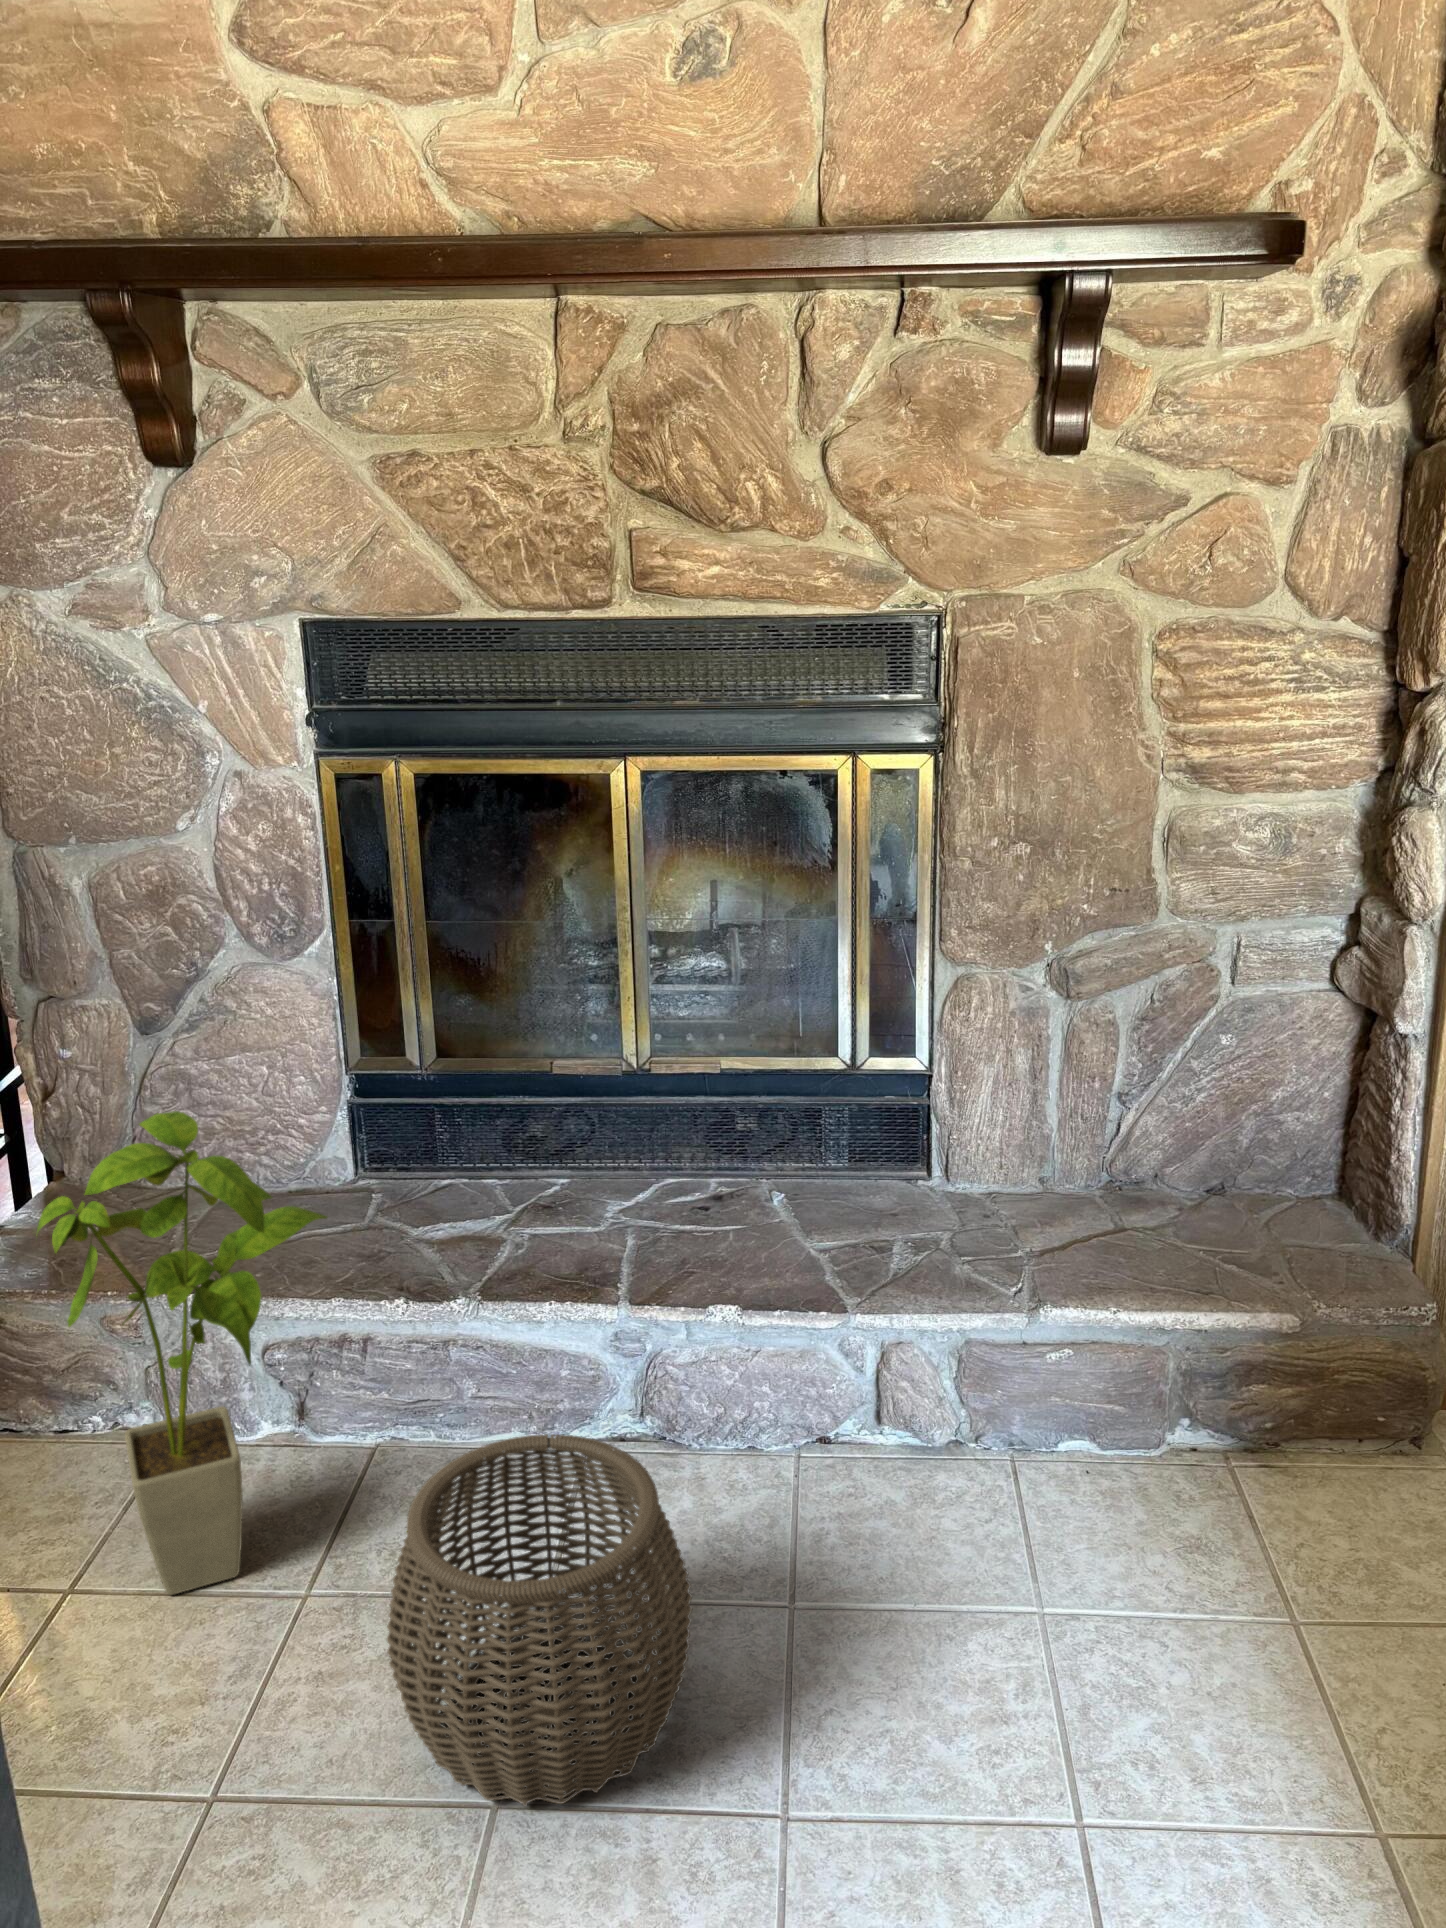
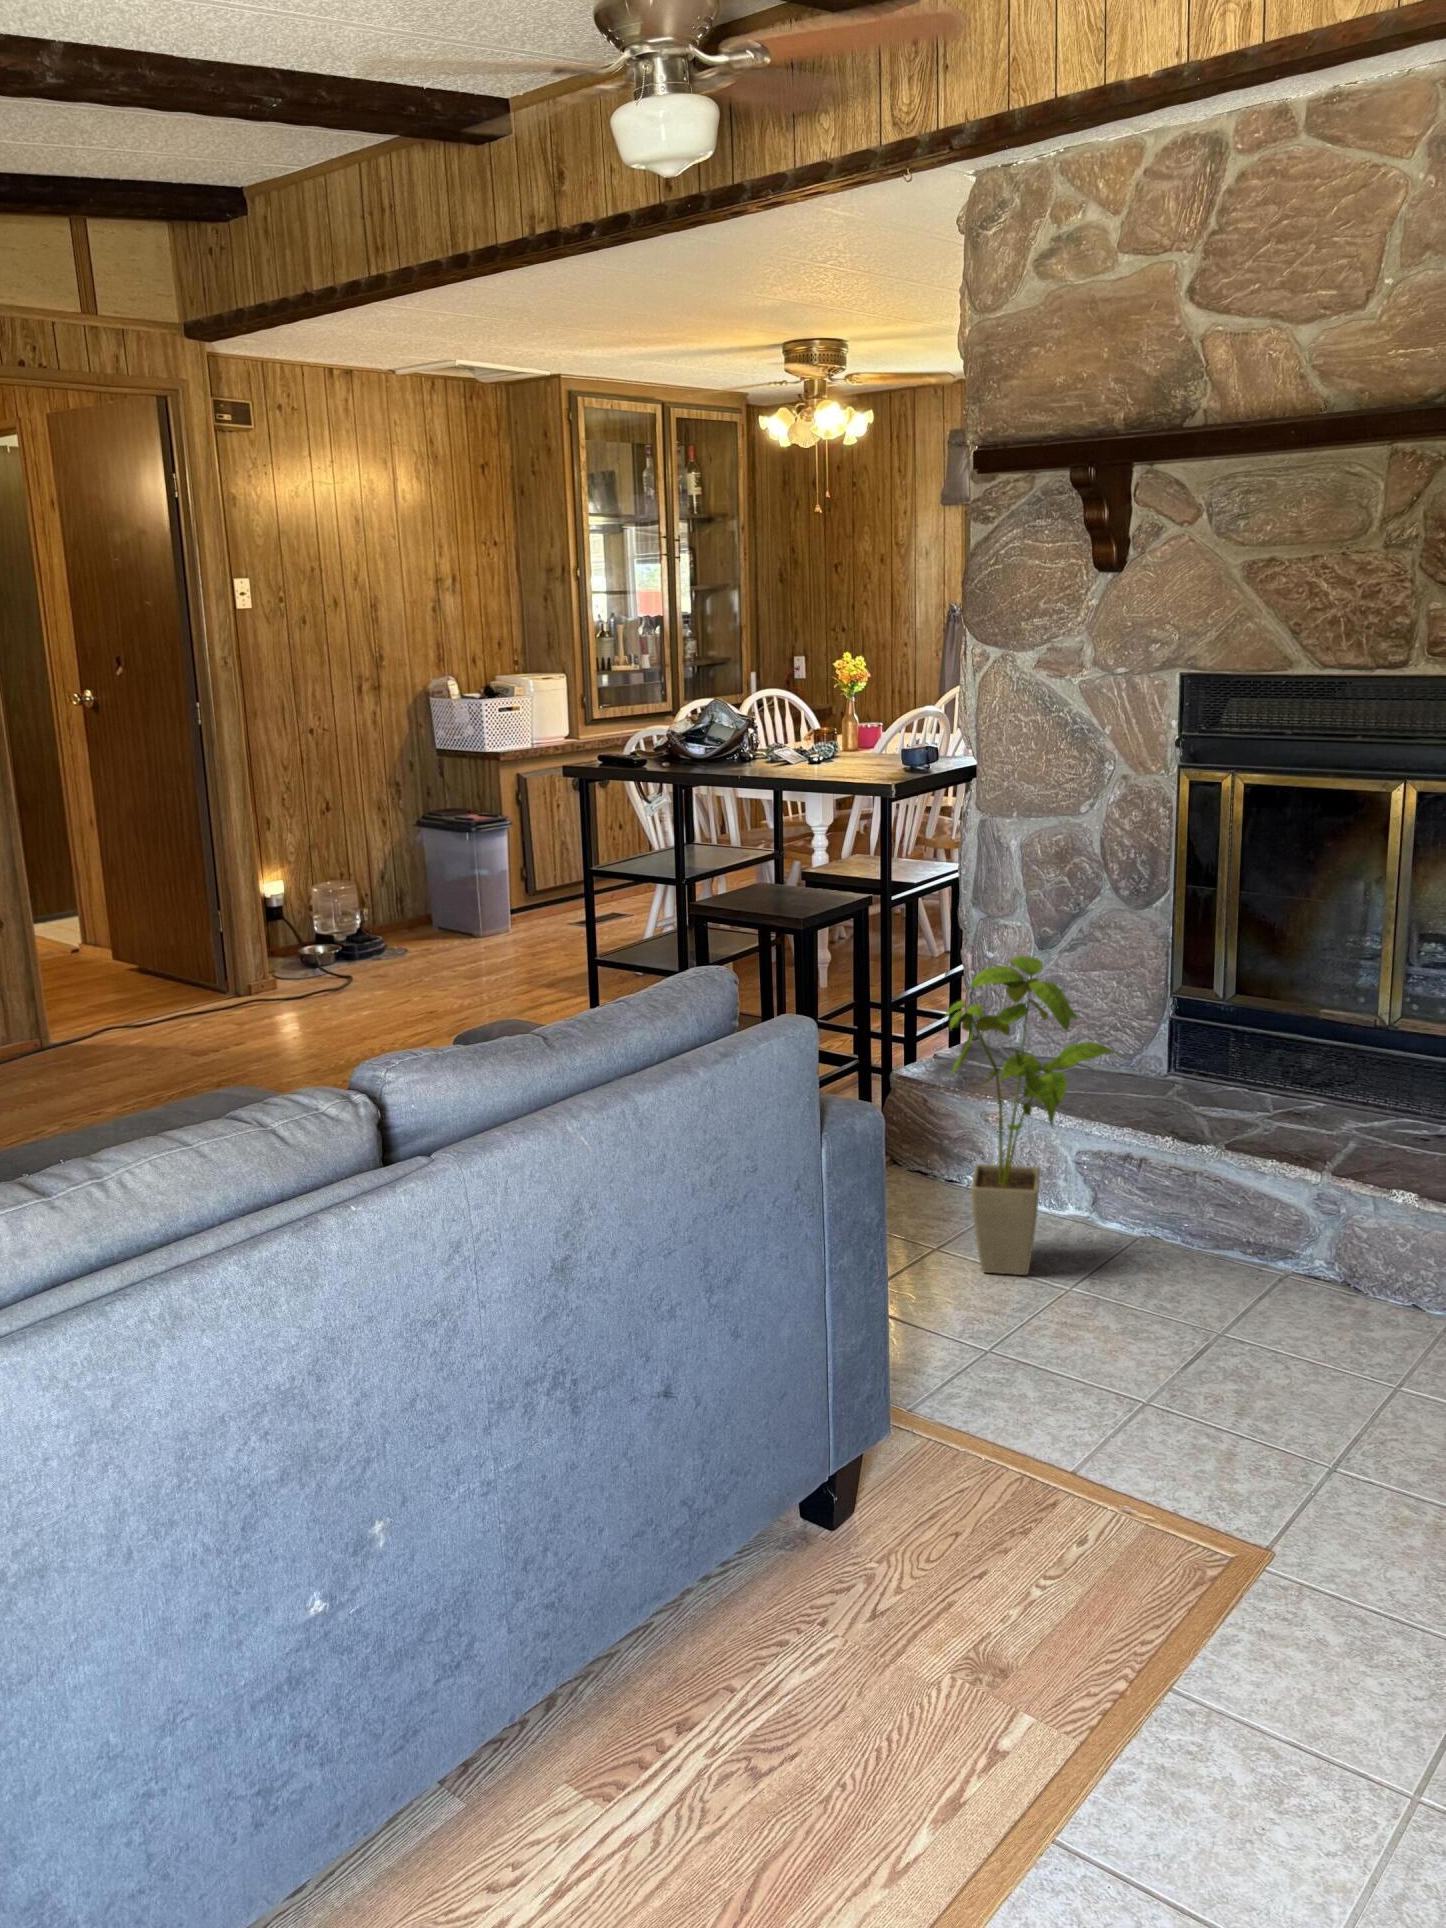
woven basket: present [387,1434,692,1806] -> none [1095,1202,1312,1435]

